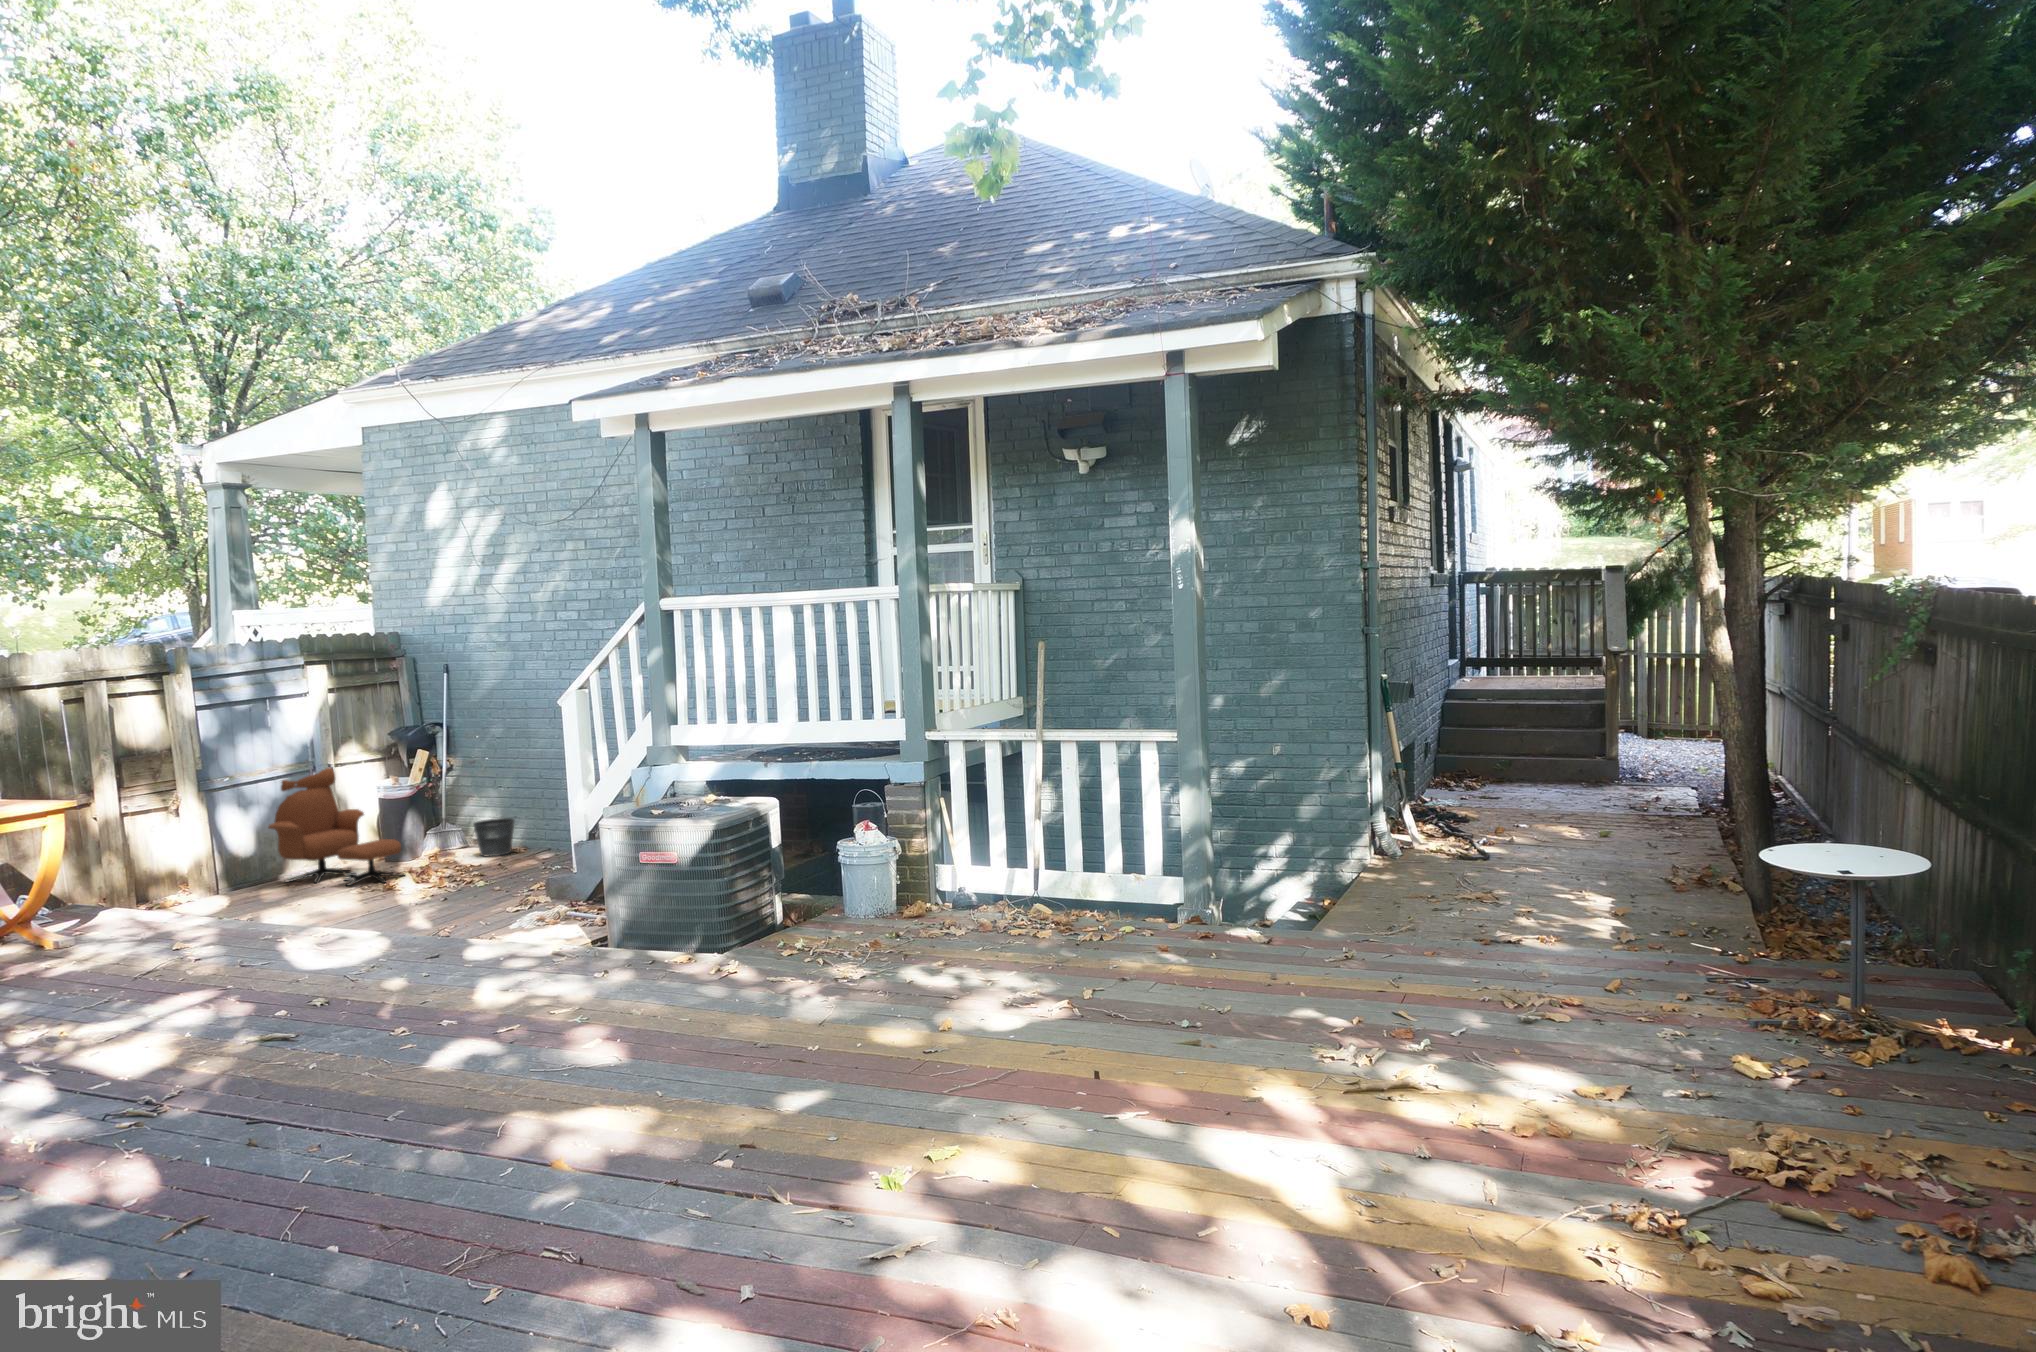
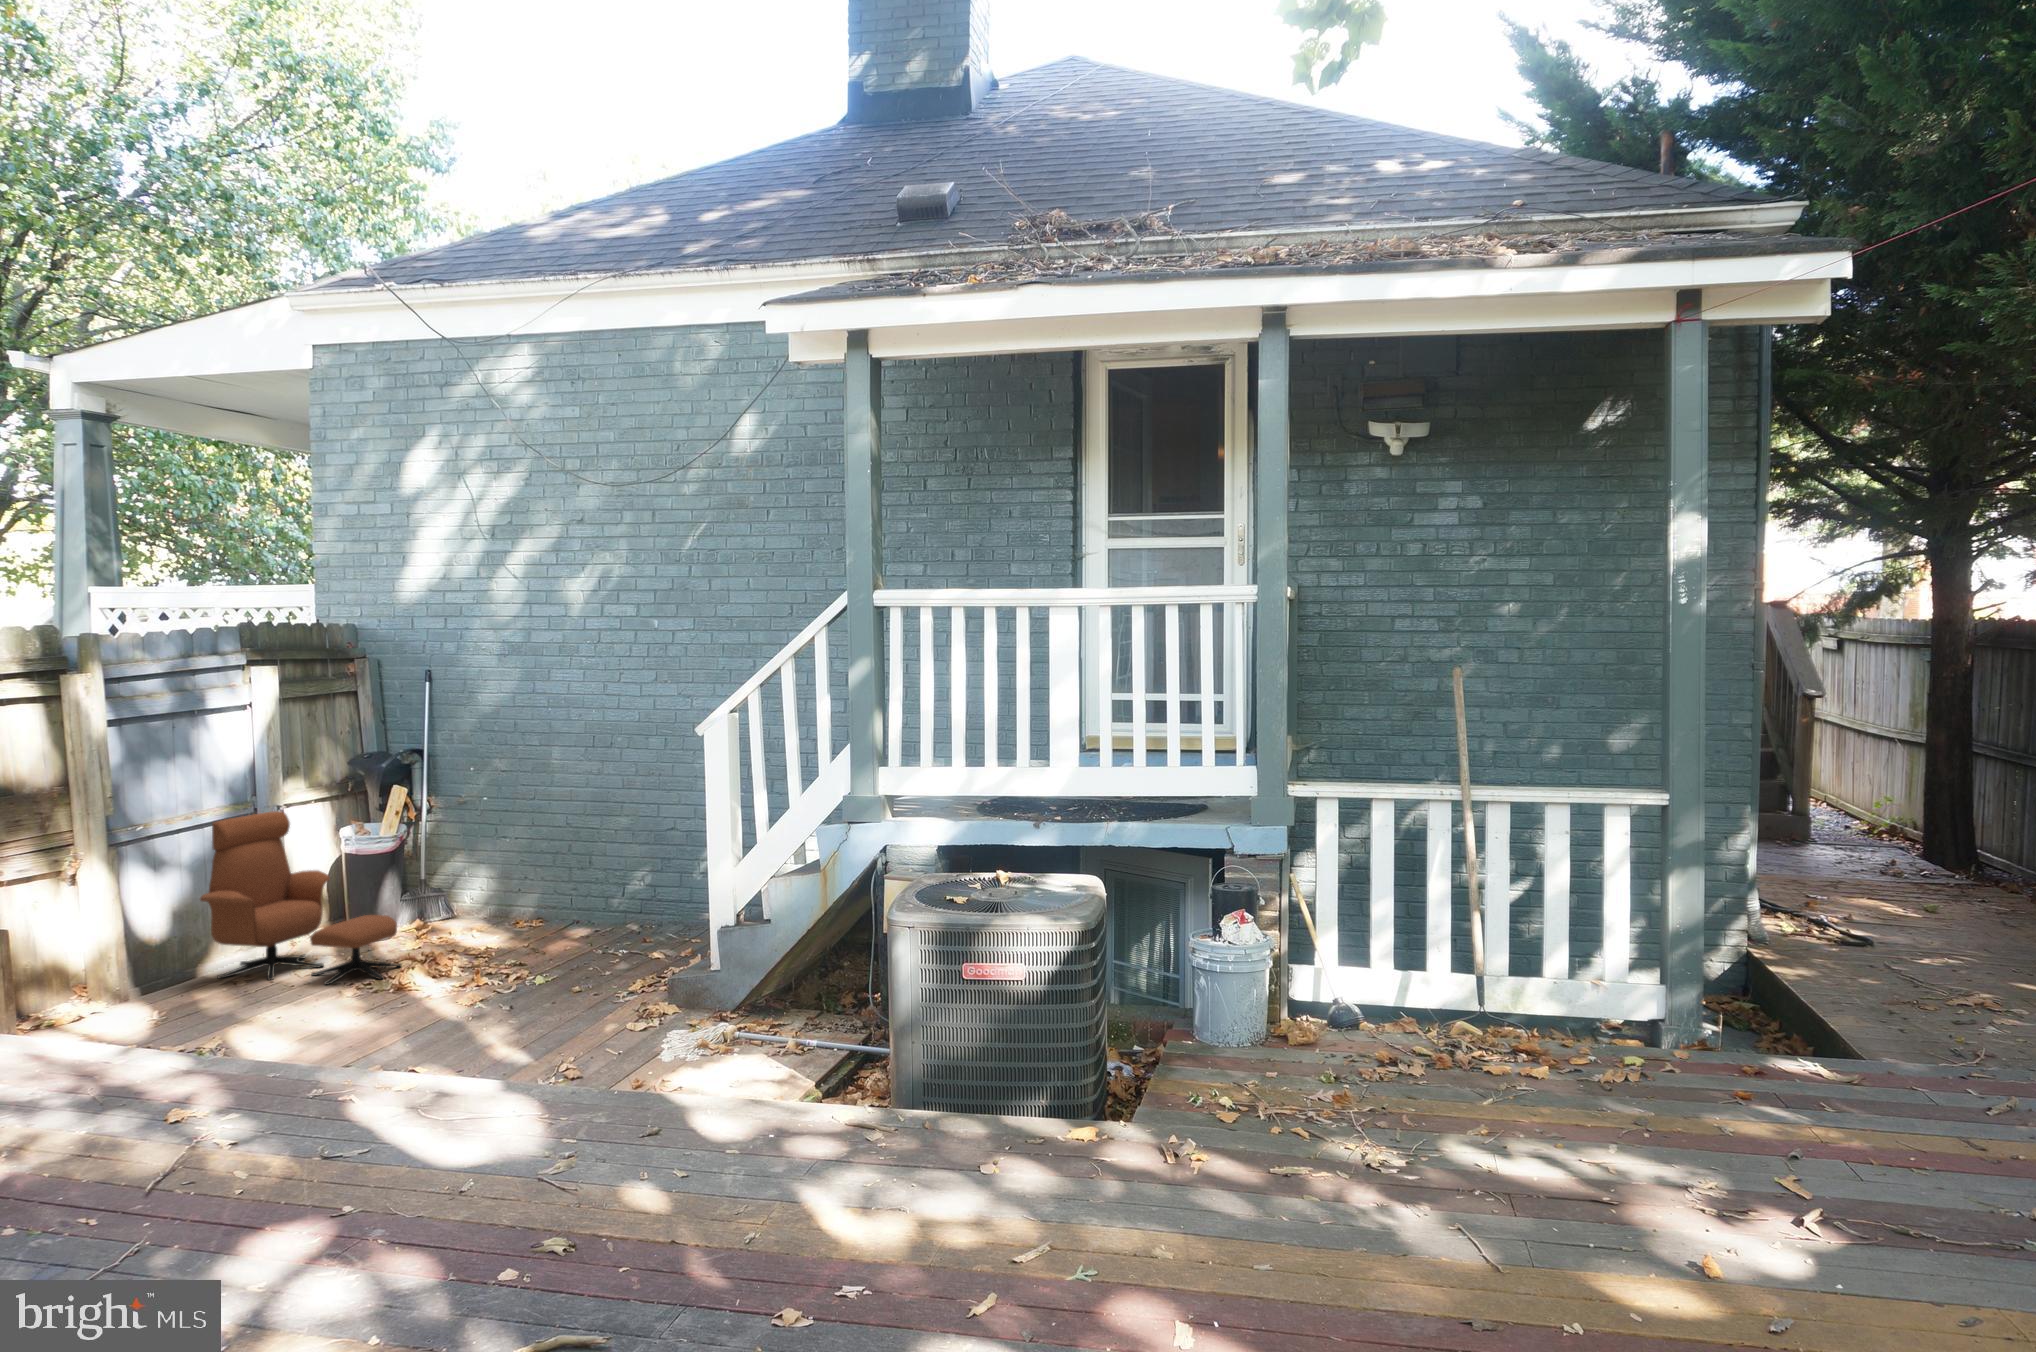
bucket: present [473,818,514,856] -> none [468,881,530,935]

